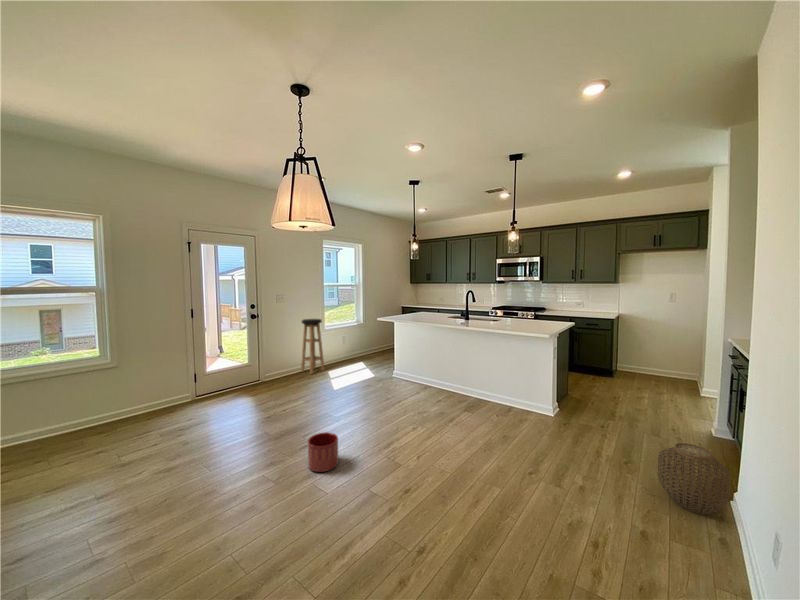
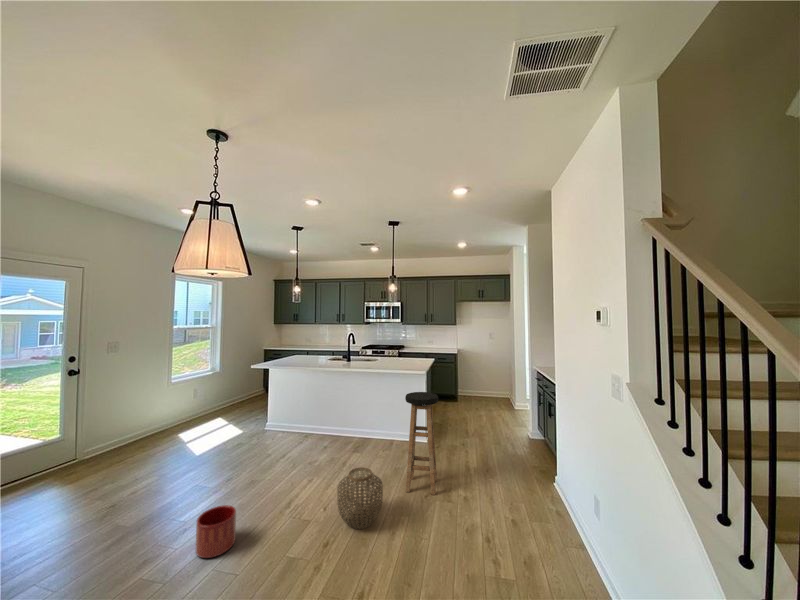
bar stool: present [301,319,325,374] -> present [405,392,438,495]
woven basket: present [658,443,731,514] -> present [337,468,383,529]

